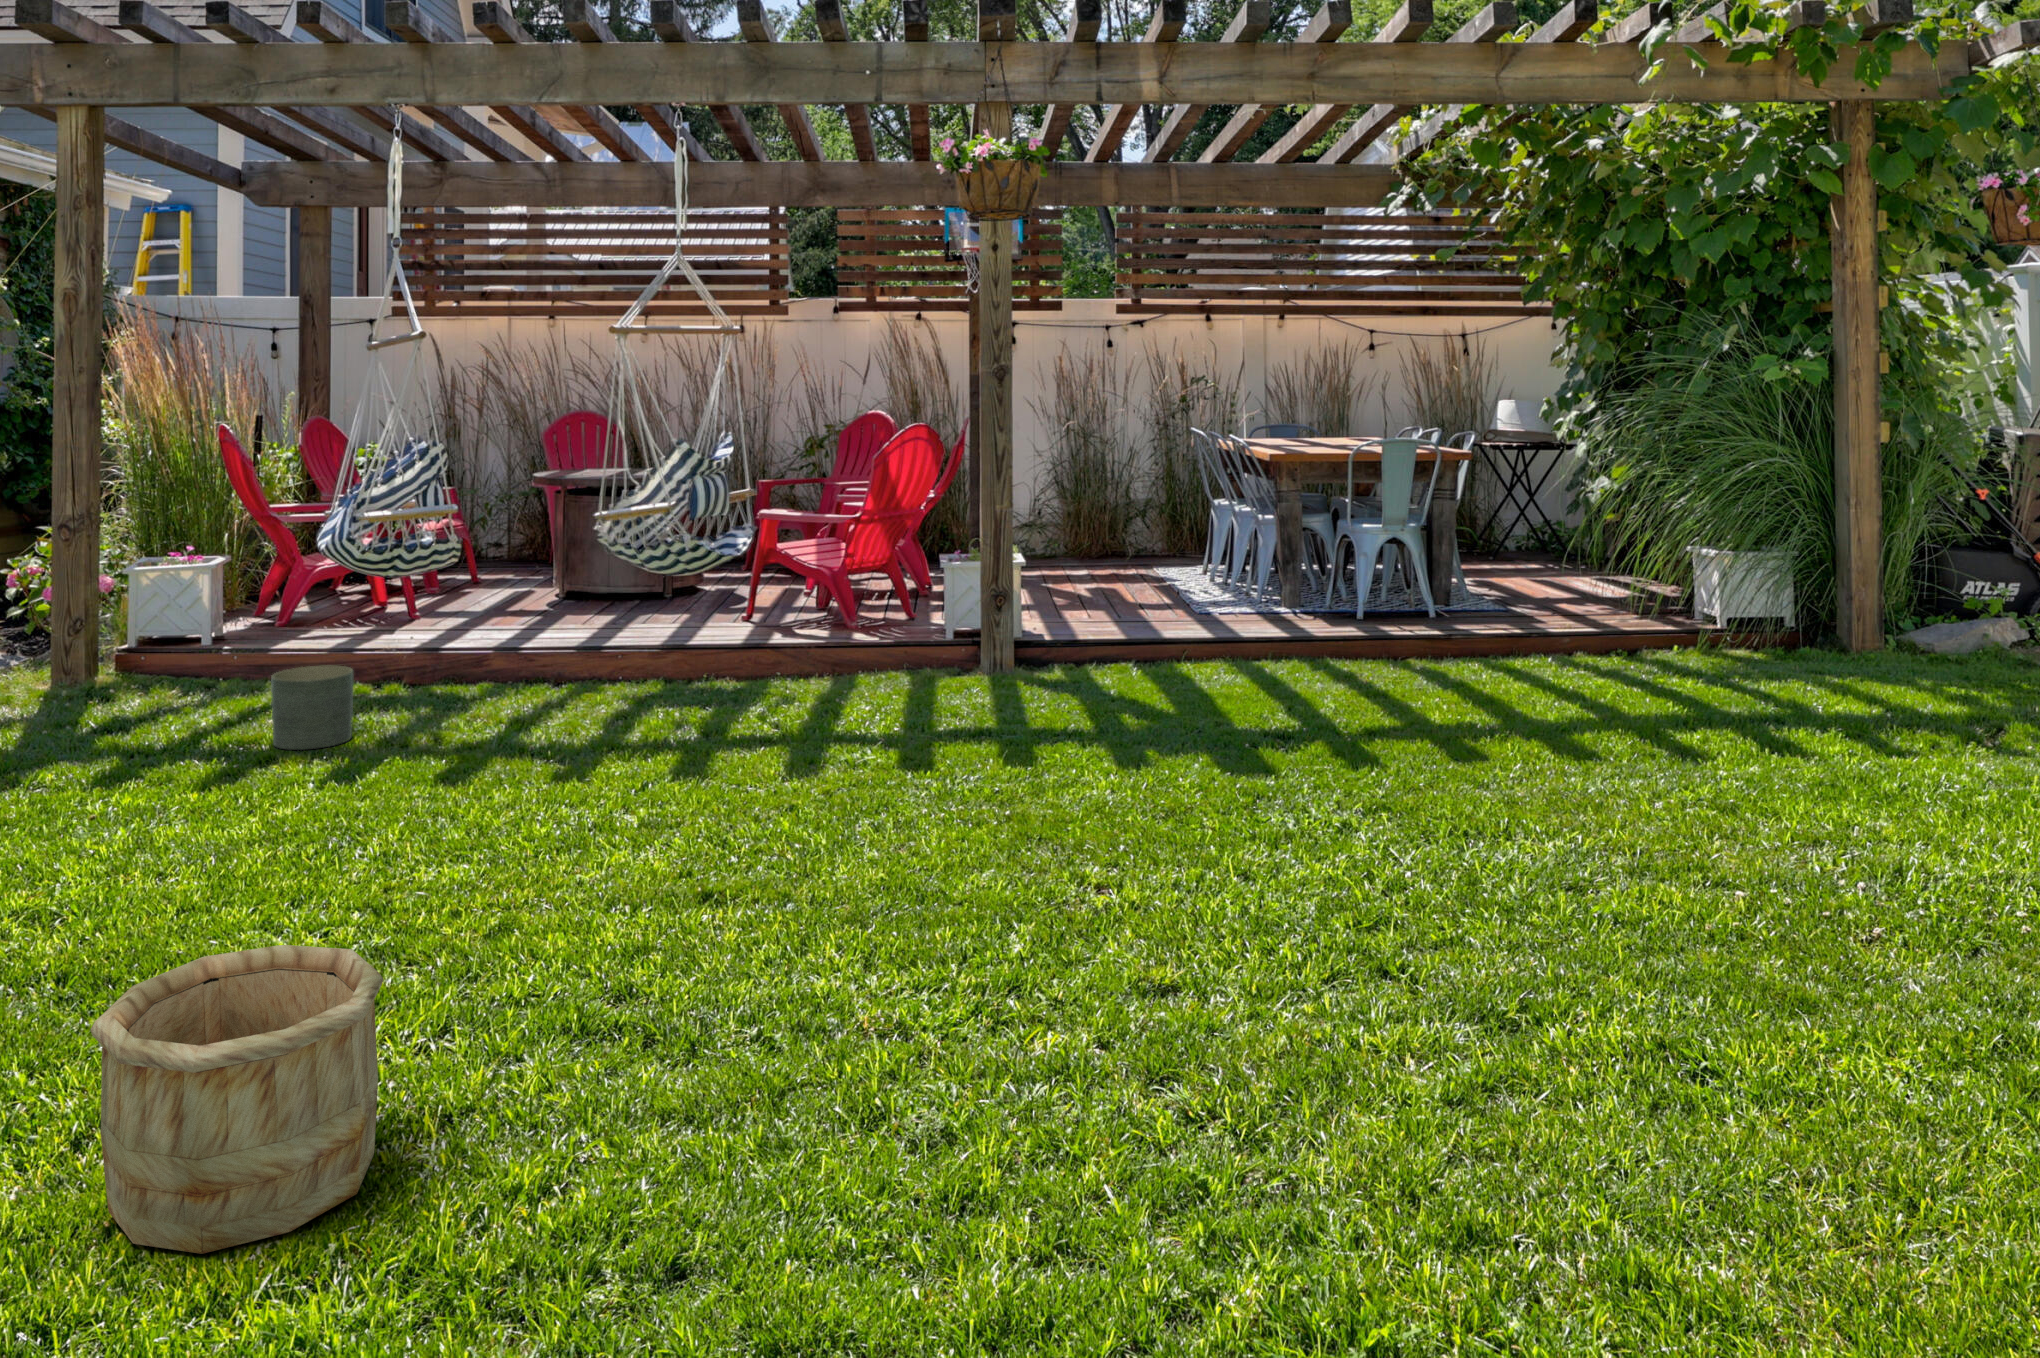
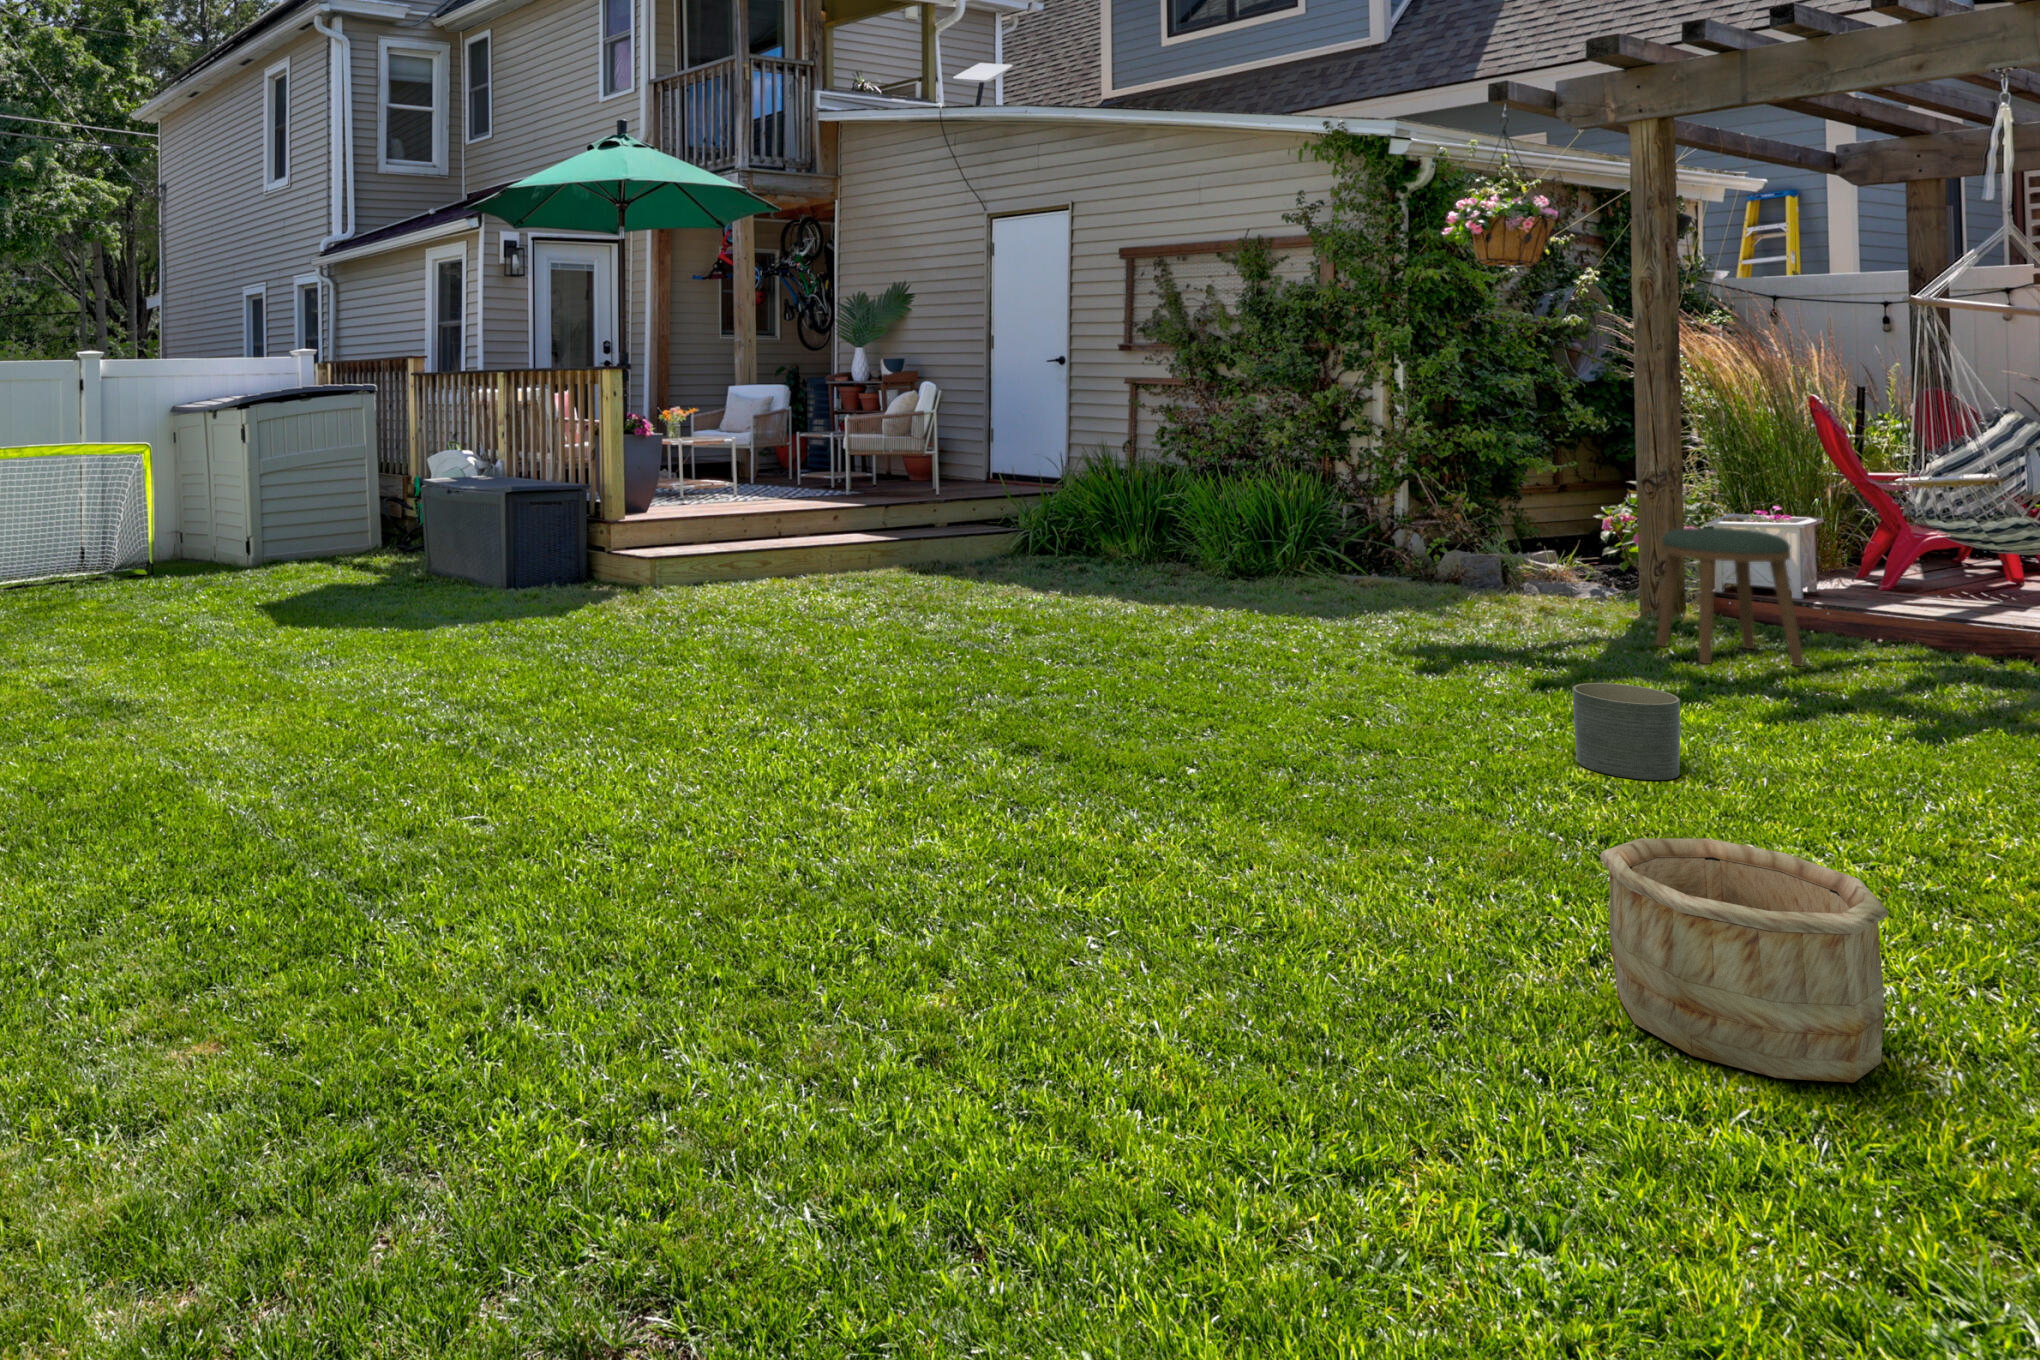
stool: none [81,569,222,727] -> present [1656,528,1804,666]
planter: present [271,666,353,750] -> present [1573,683,1680,780]

